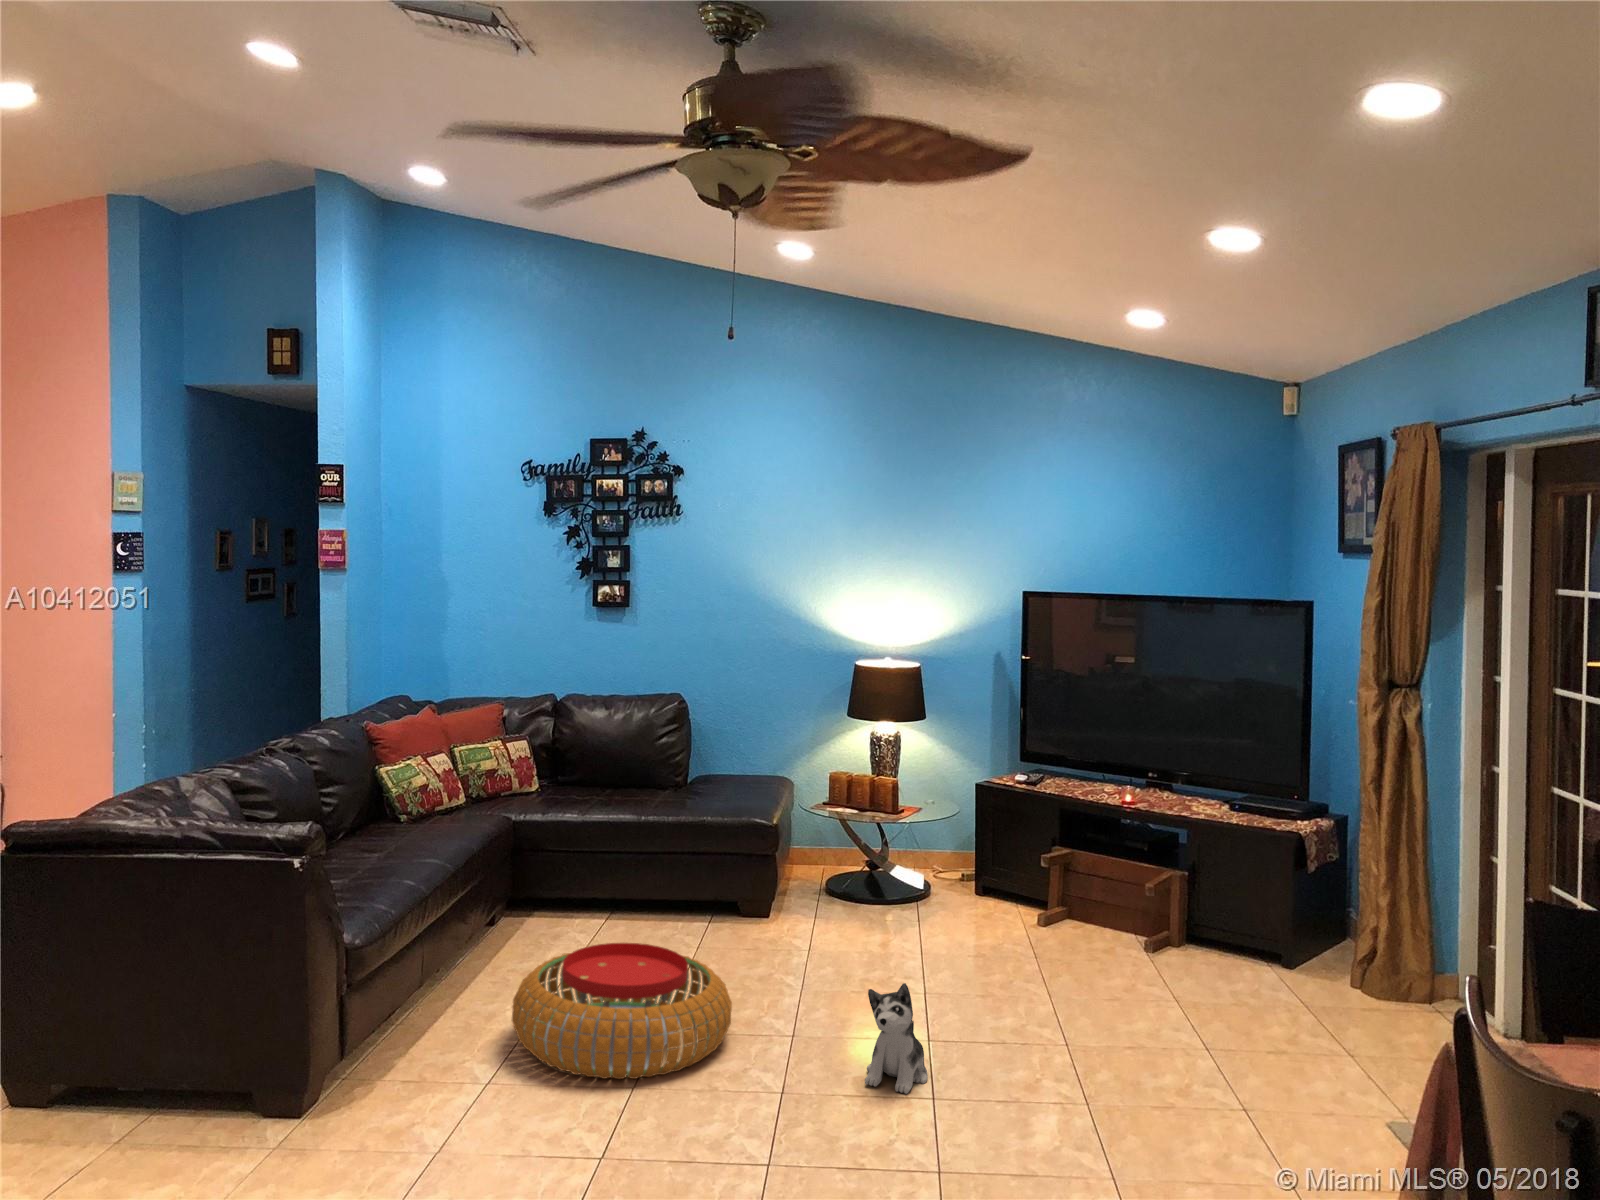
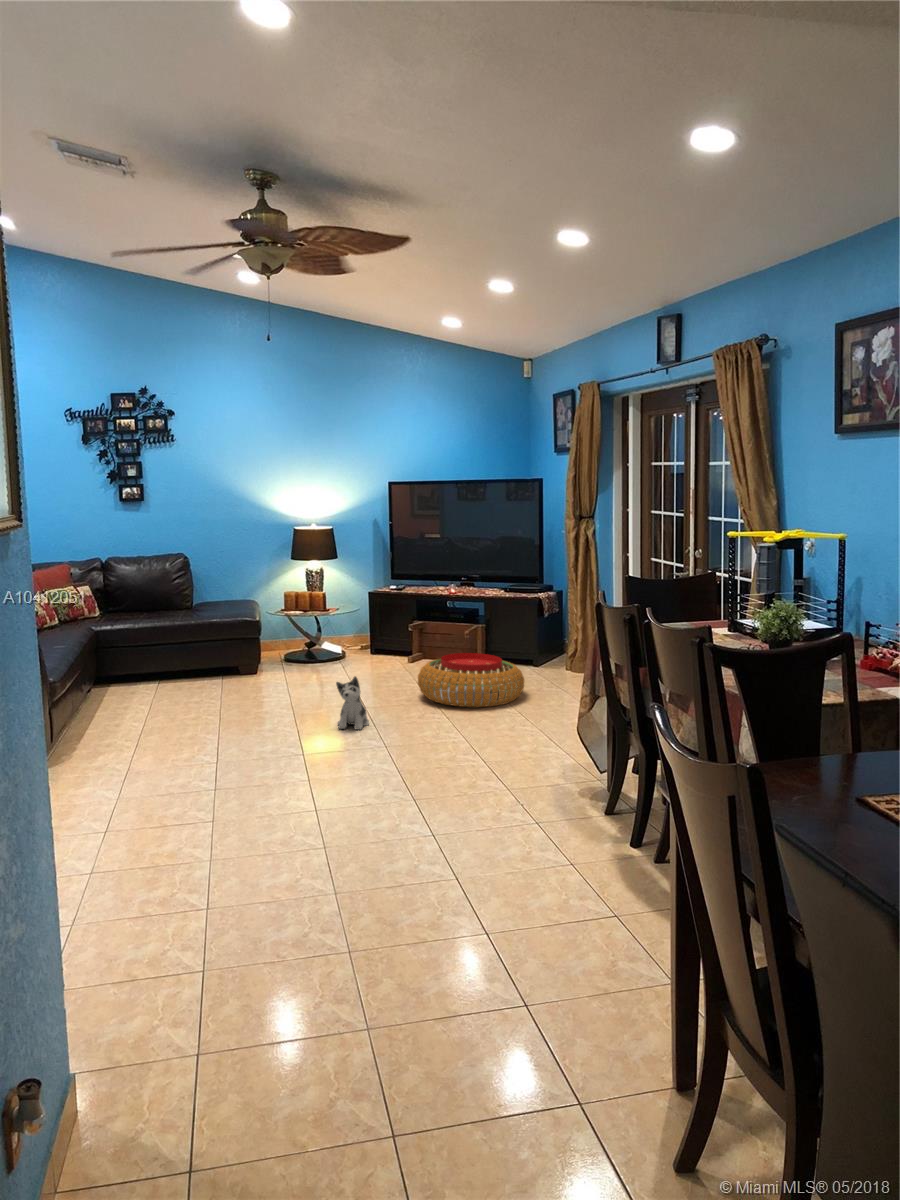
pouf: present [512,943,732,1079] -> present [418,653,524,707]

